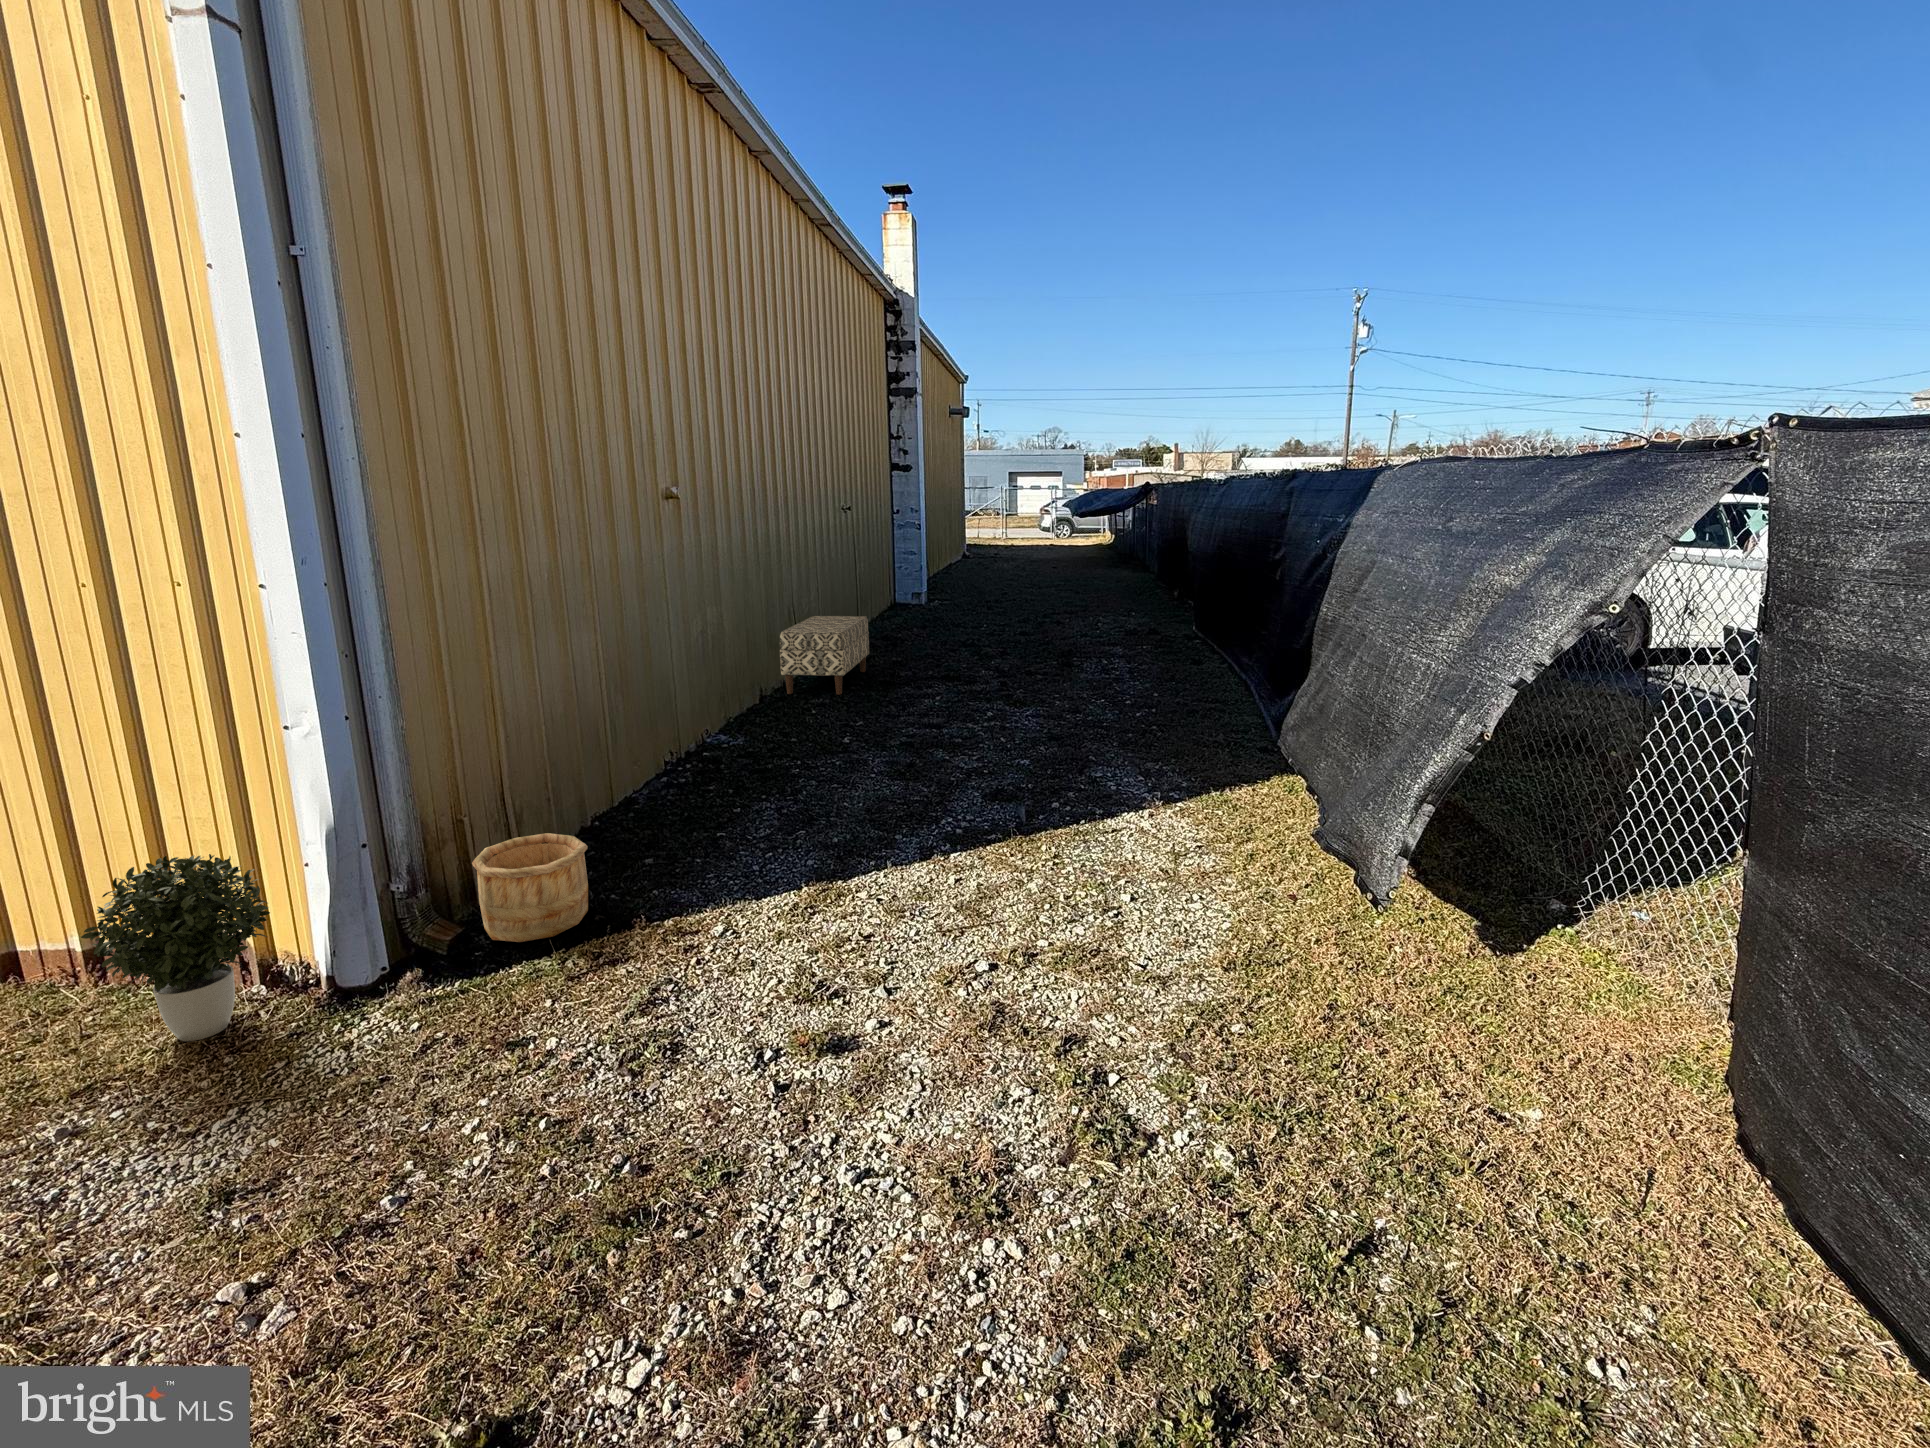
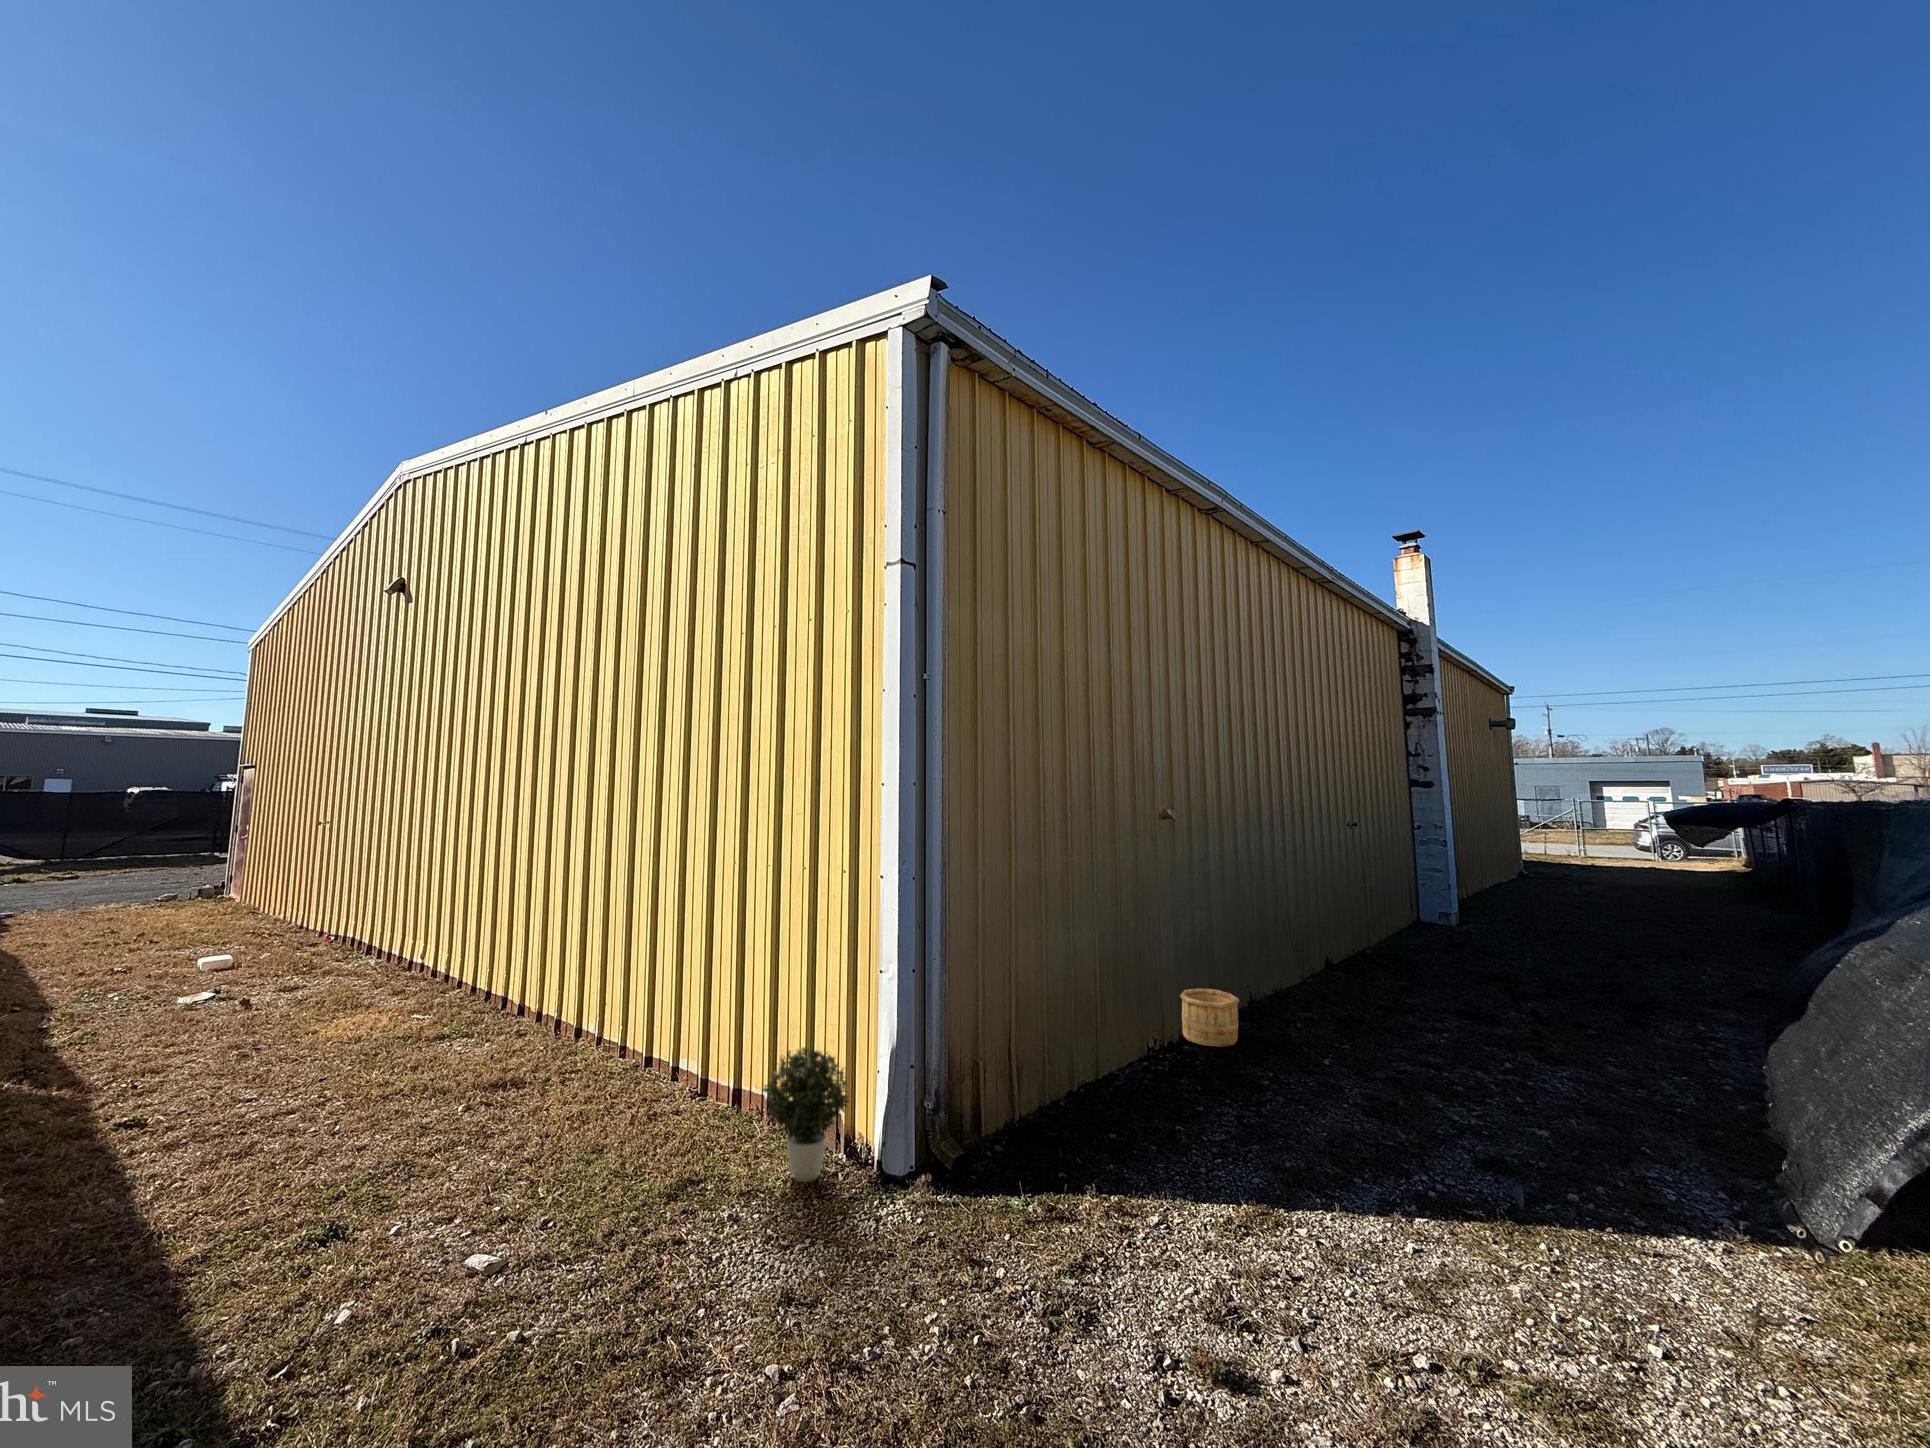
bench: present [780,616,869,695] -> none [1265,911,1368,1000]
wooden bucket: present [472,833,588,942] -> present [1180,988,1239,1047]

